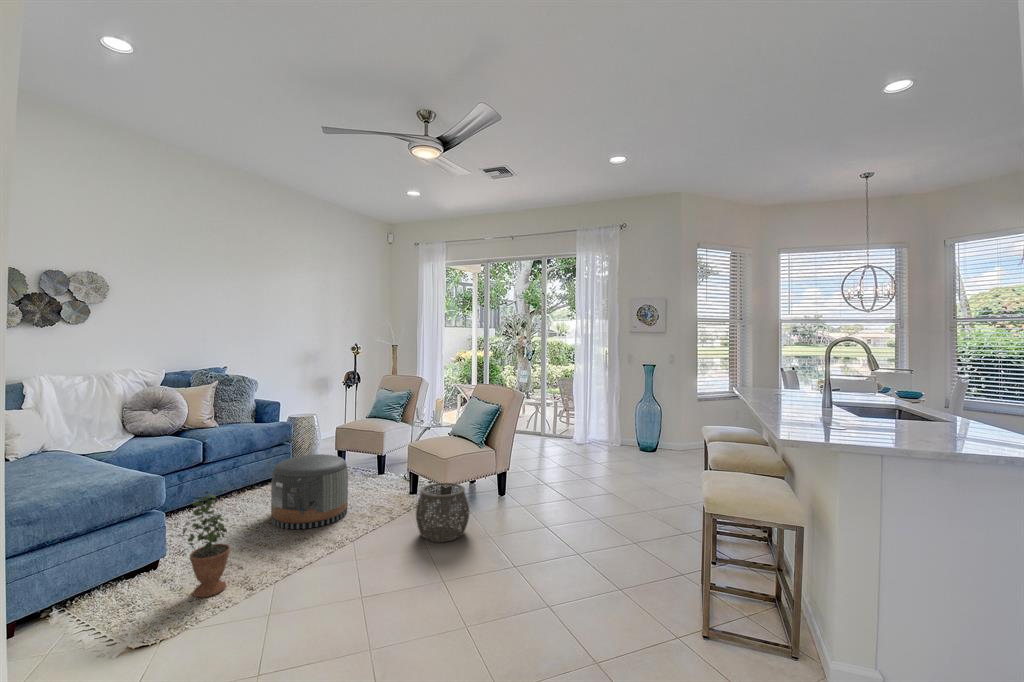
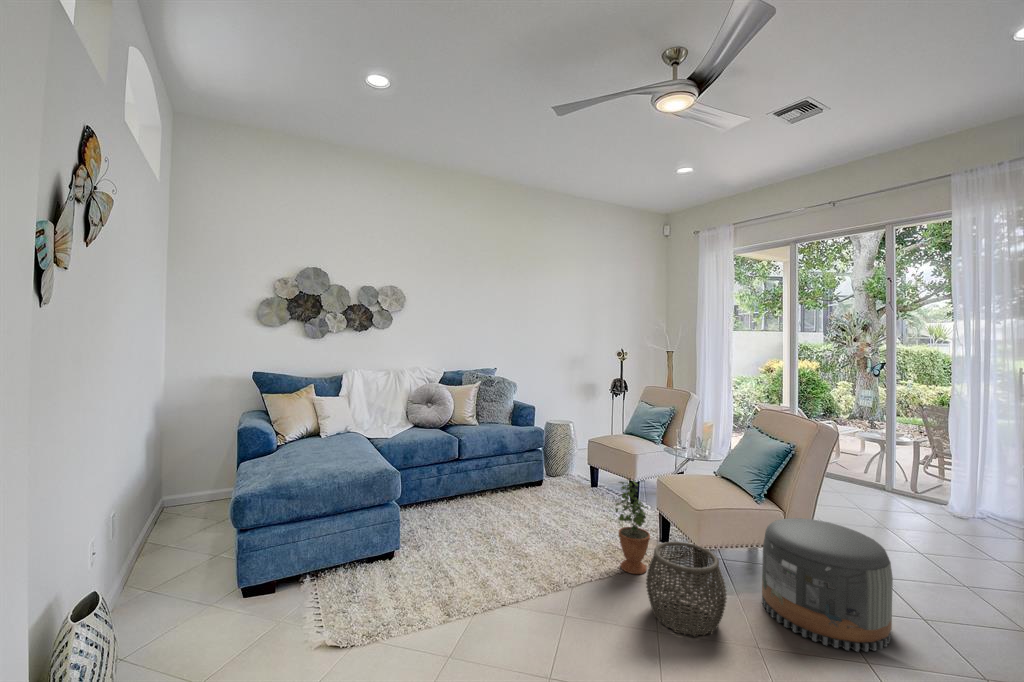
pouf: present [271,454,348,529] -> present [762,518,893,652]
potted plant: present [183,491,230,597] -> present [615,478,650,574]

